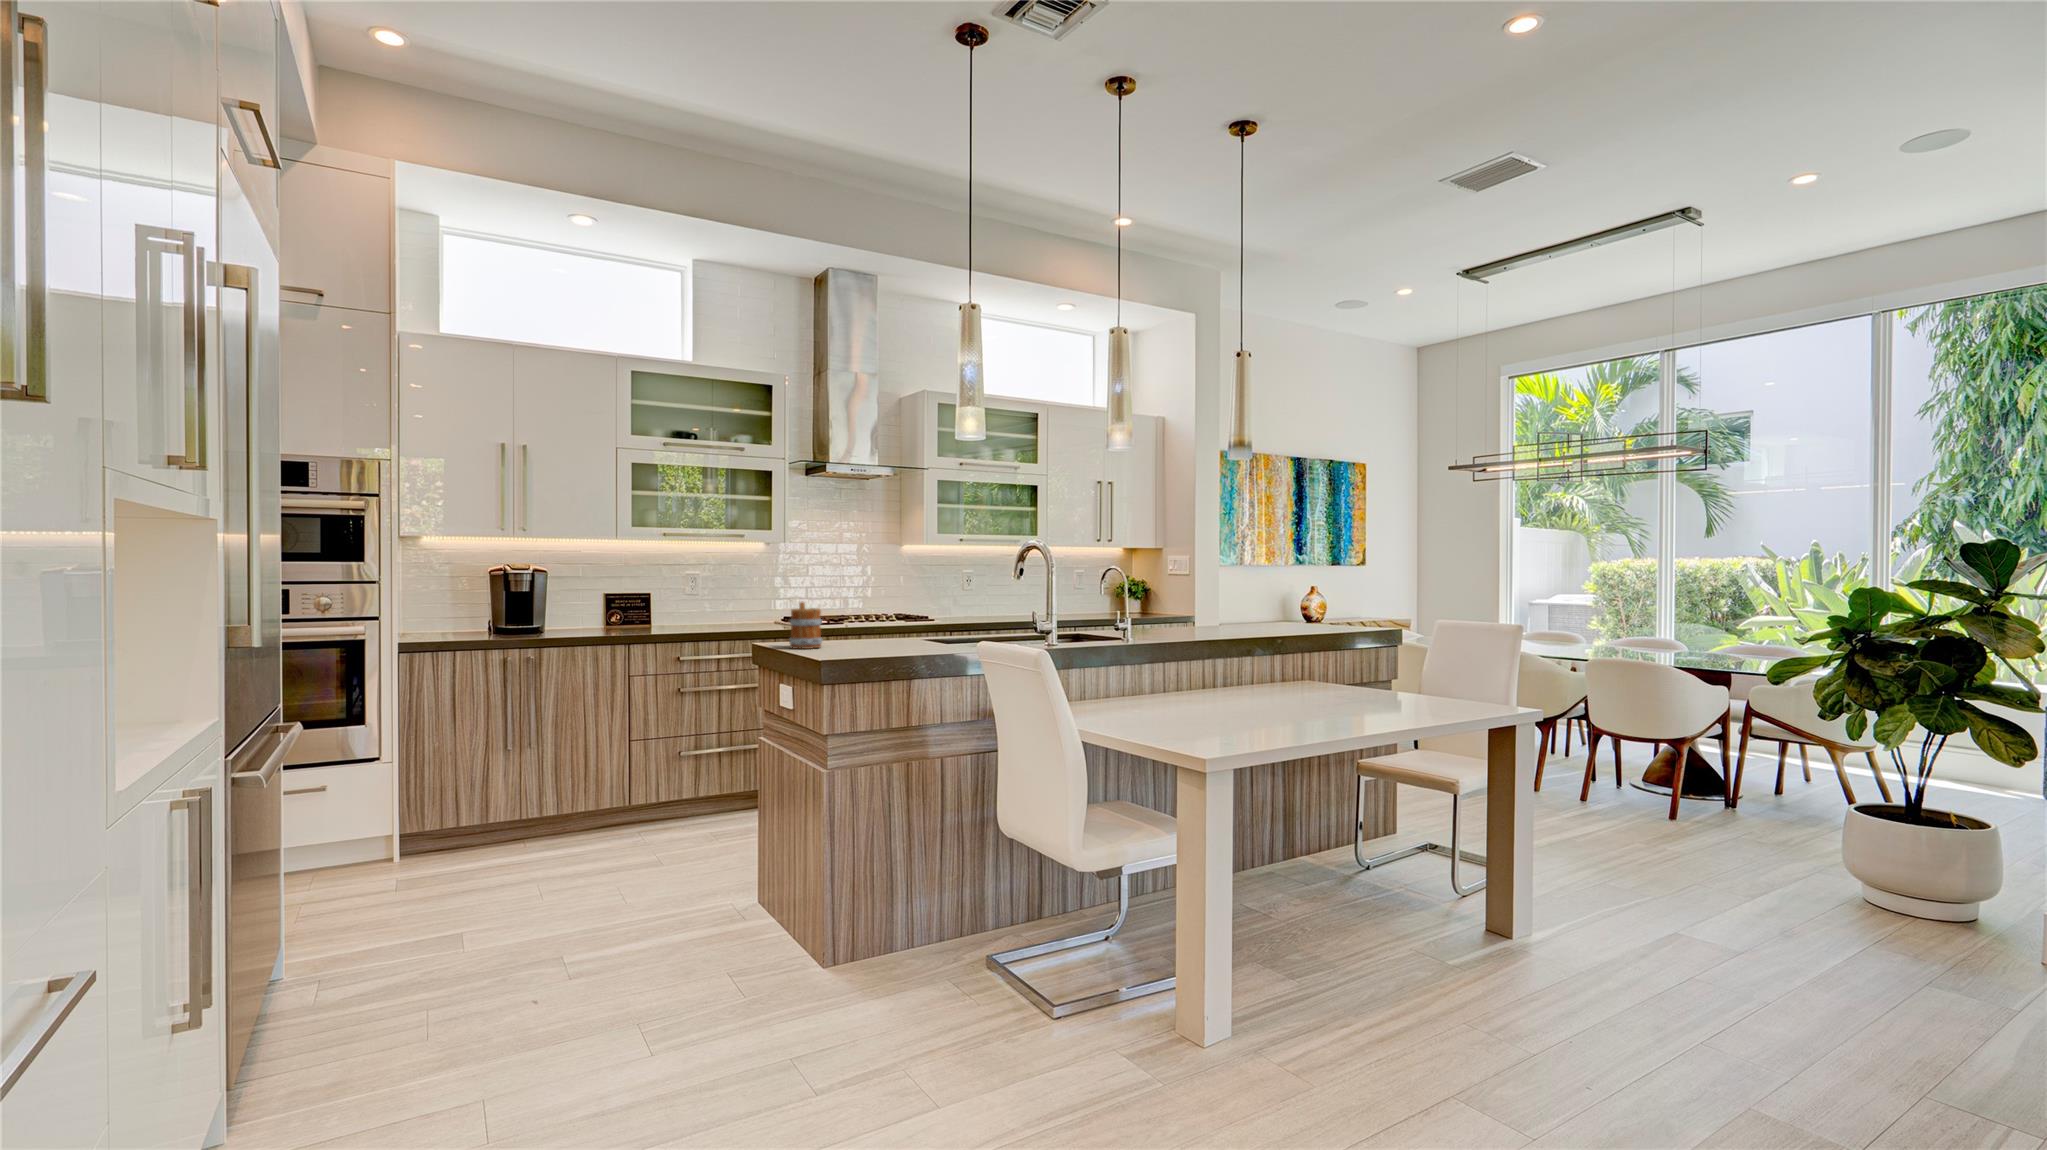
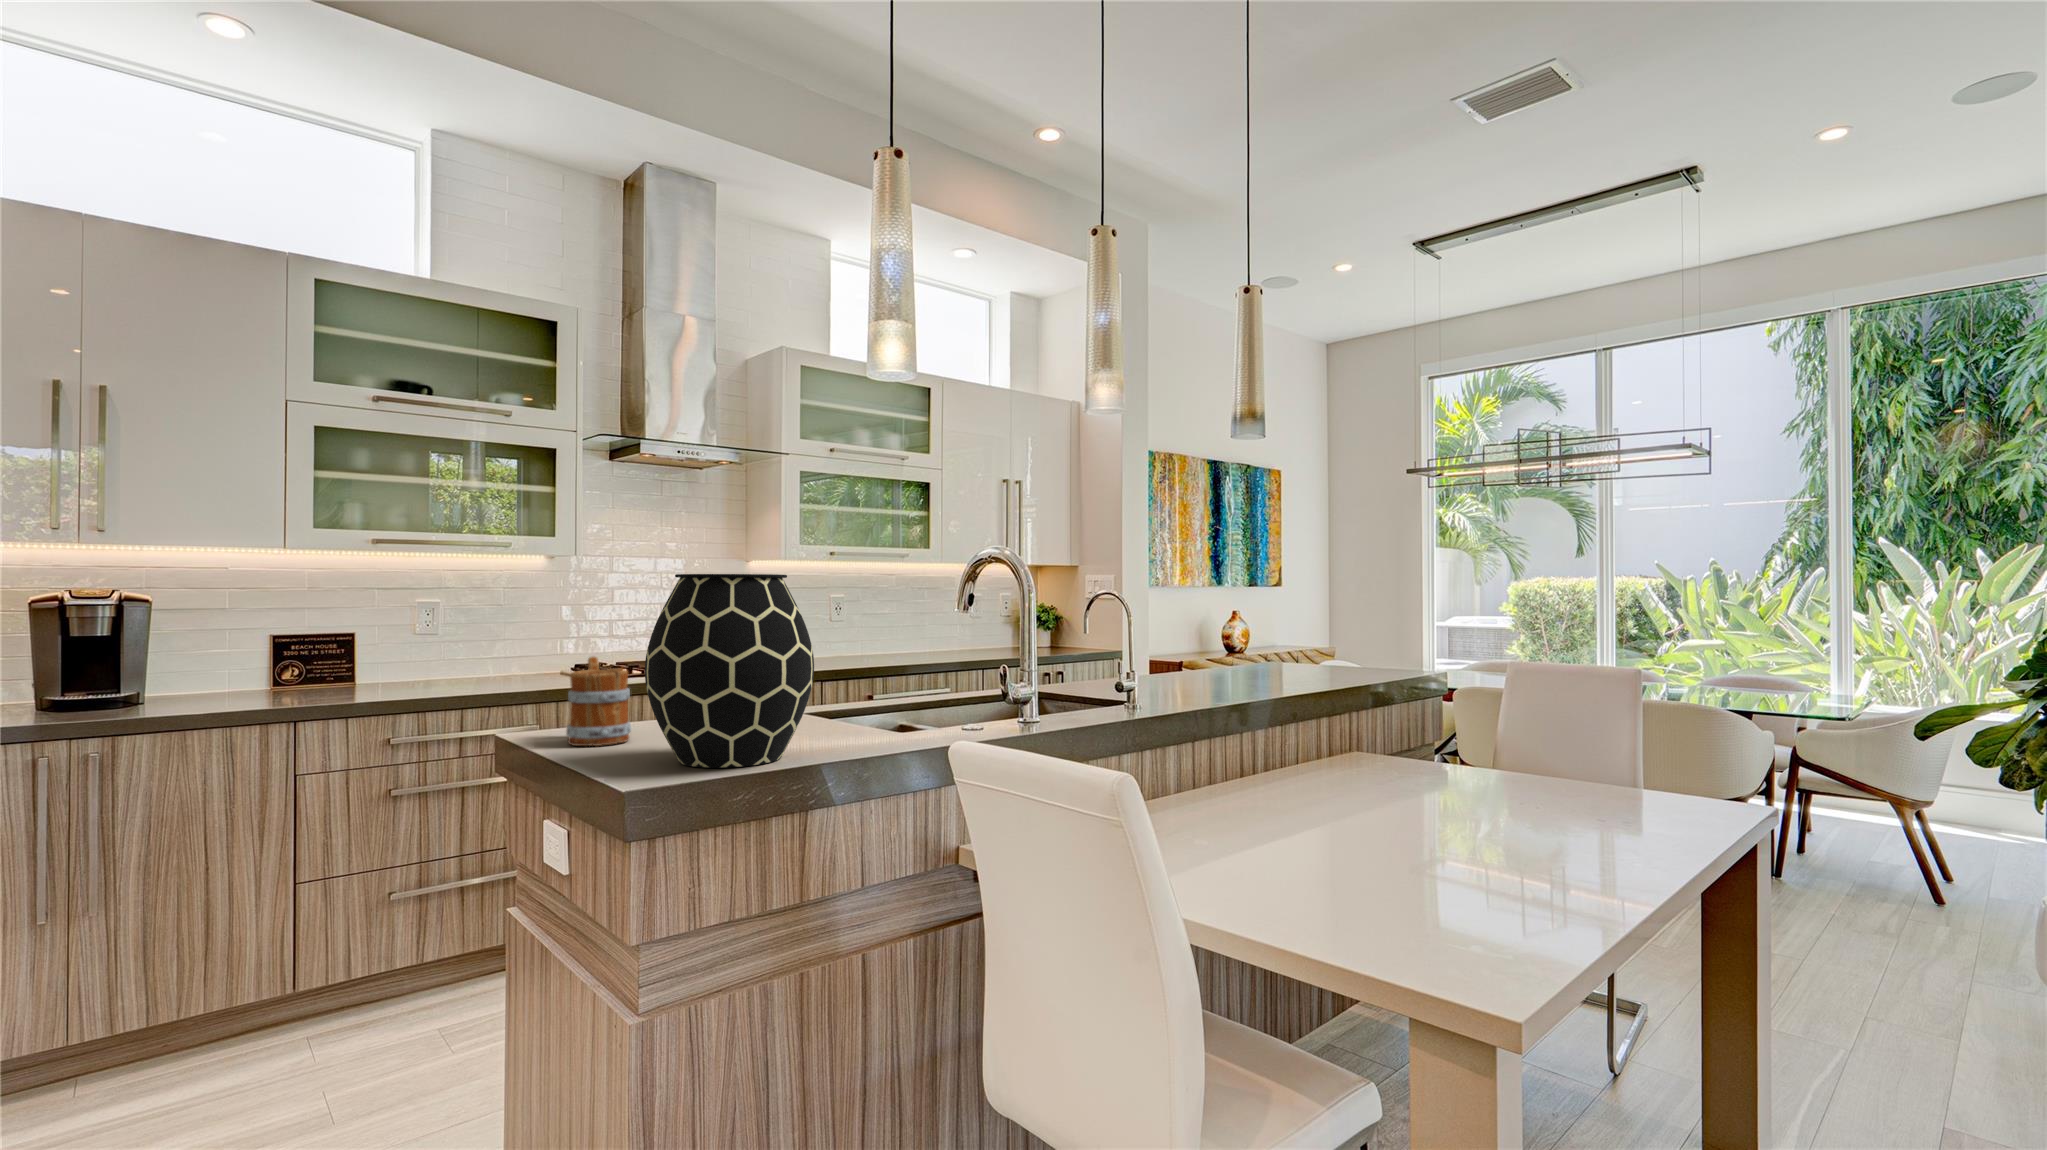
vase: none [829,556,916,656] -> present [645,574,814,768]

